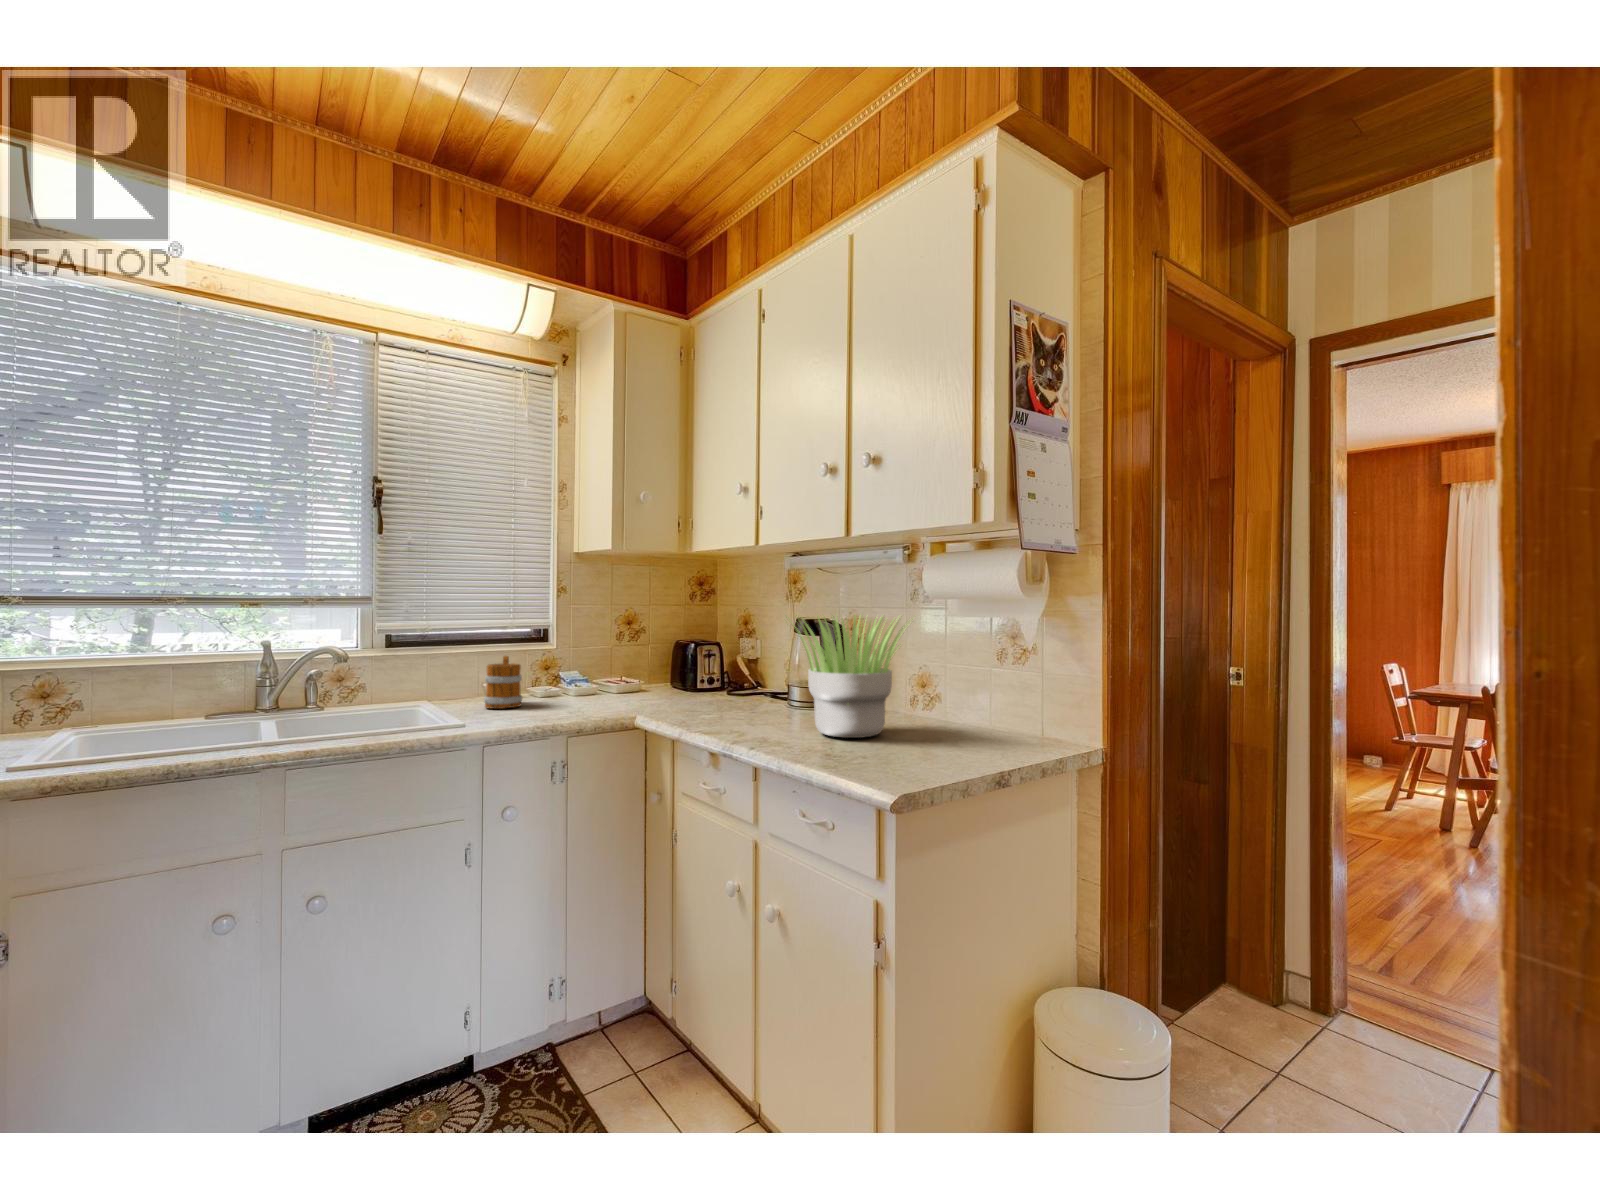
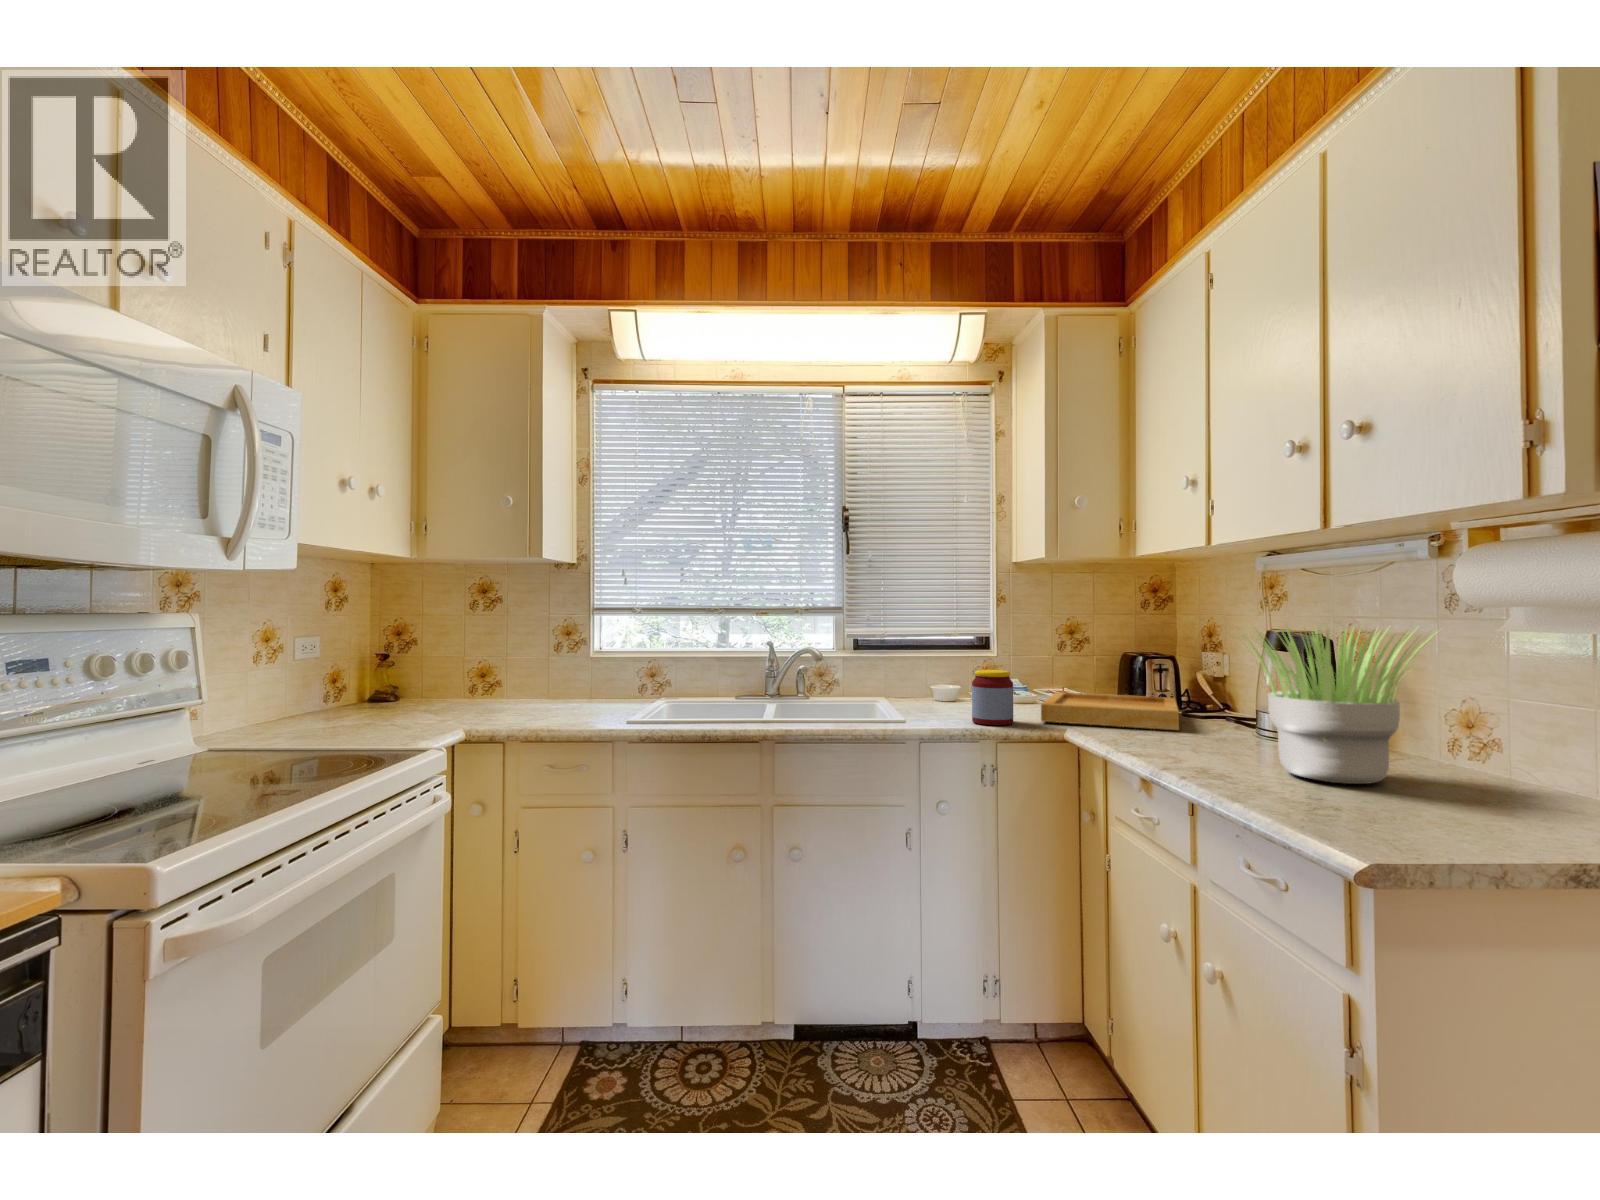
mug: present [484,656,522,709] -> none [927,662,960,711]
jar: none [540,661,584,718] -> present [972,670,1013,725]
tray: none [610,680,731,710] -> present [1041,692,1179,730]

